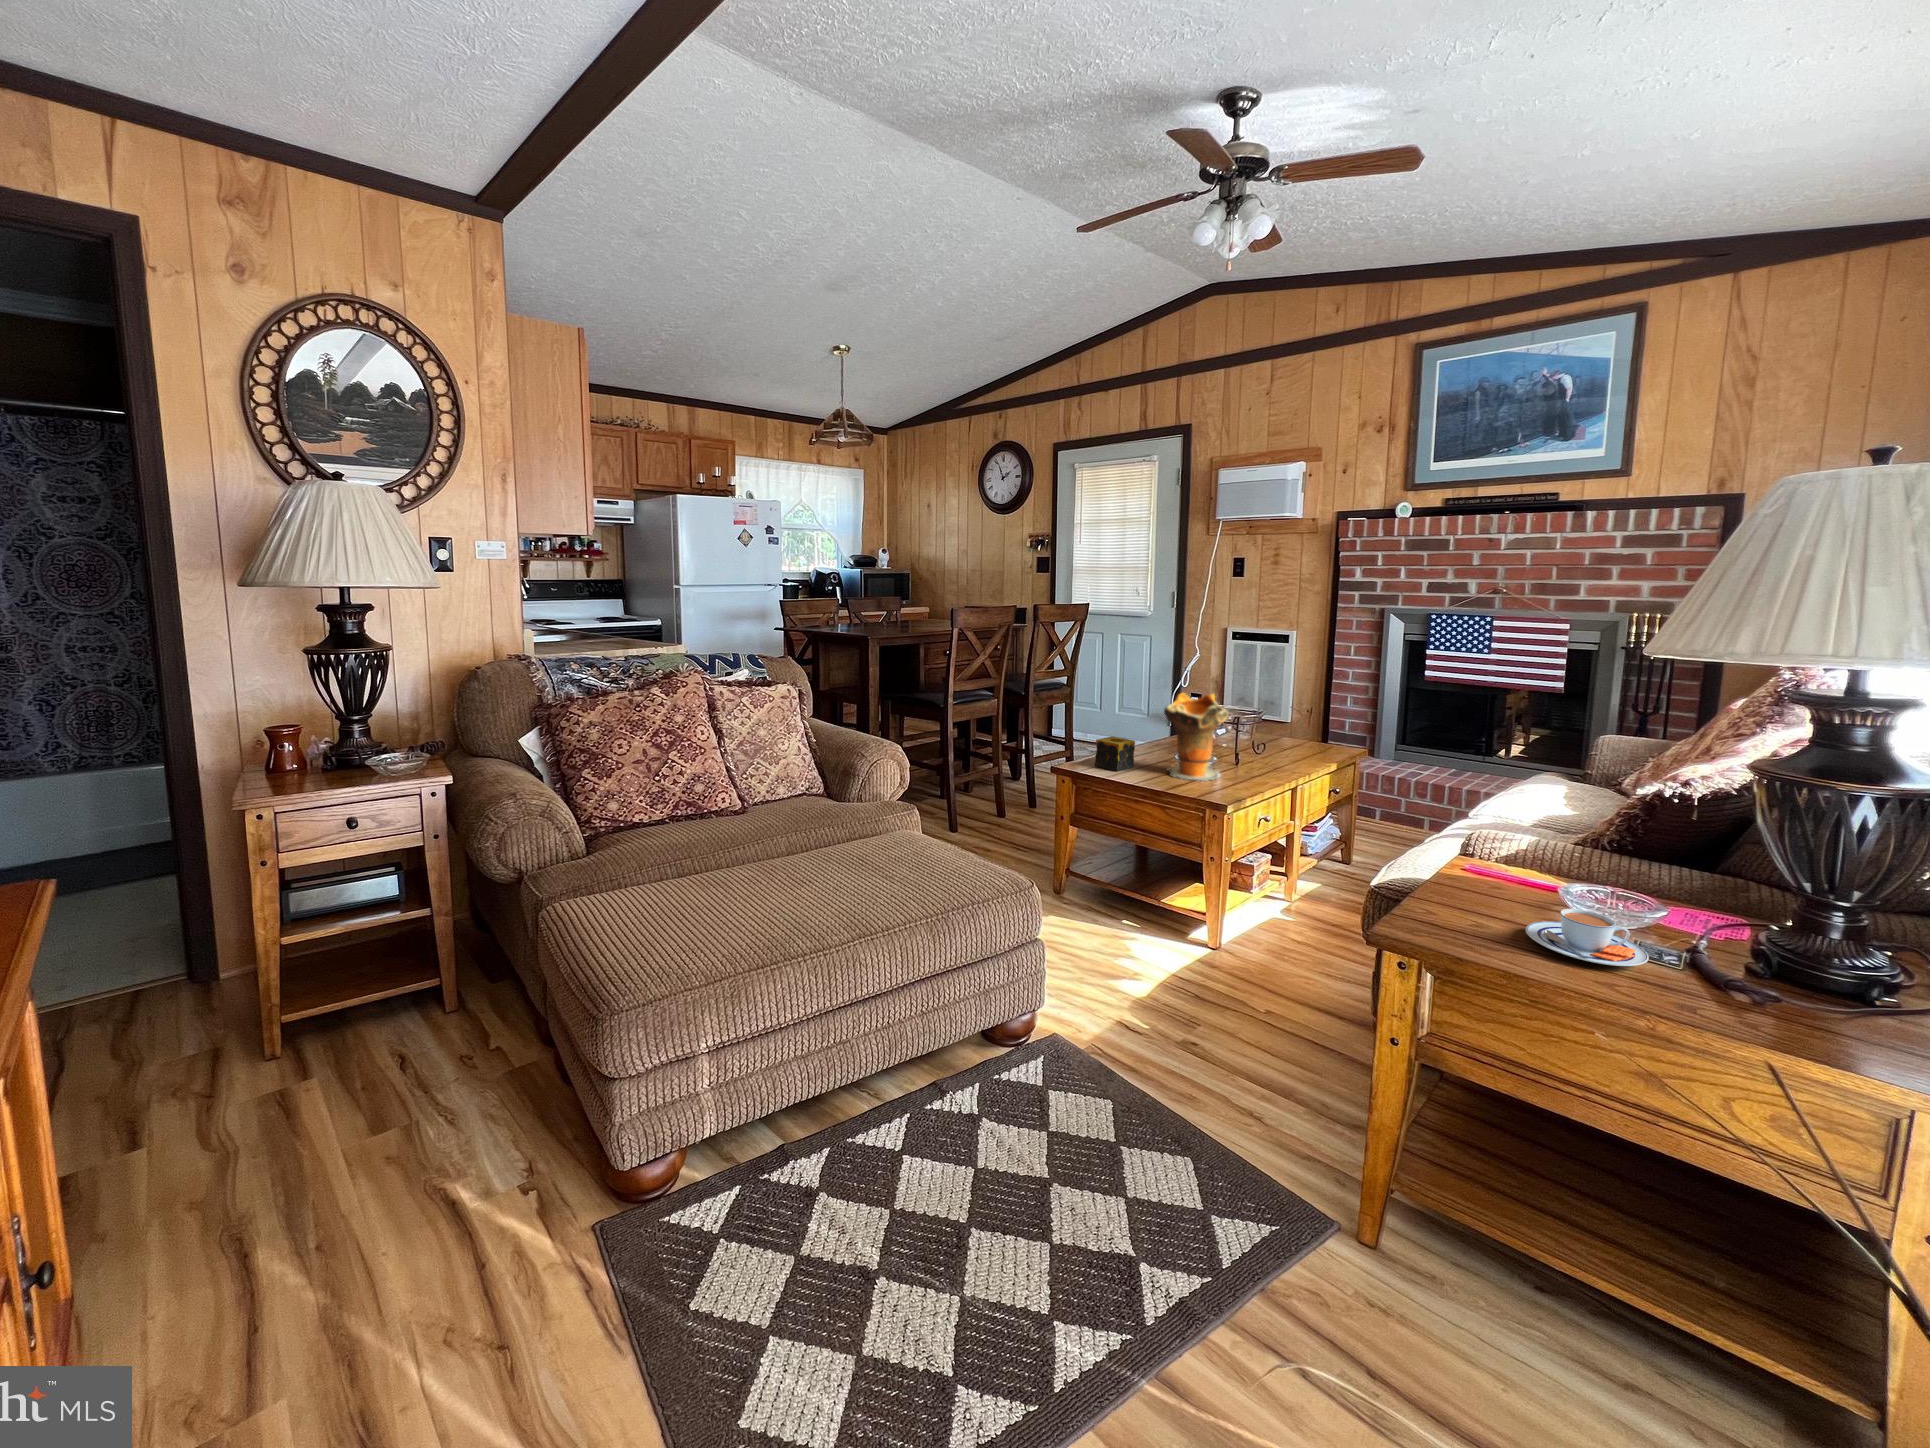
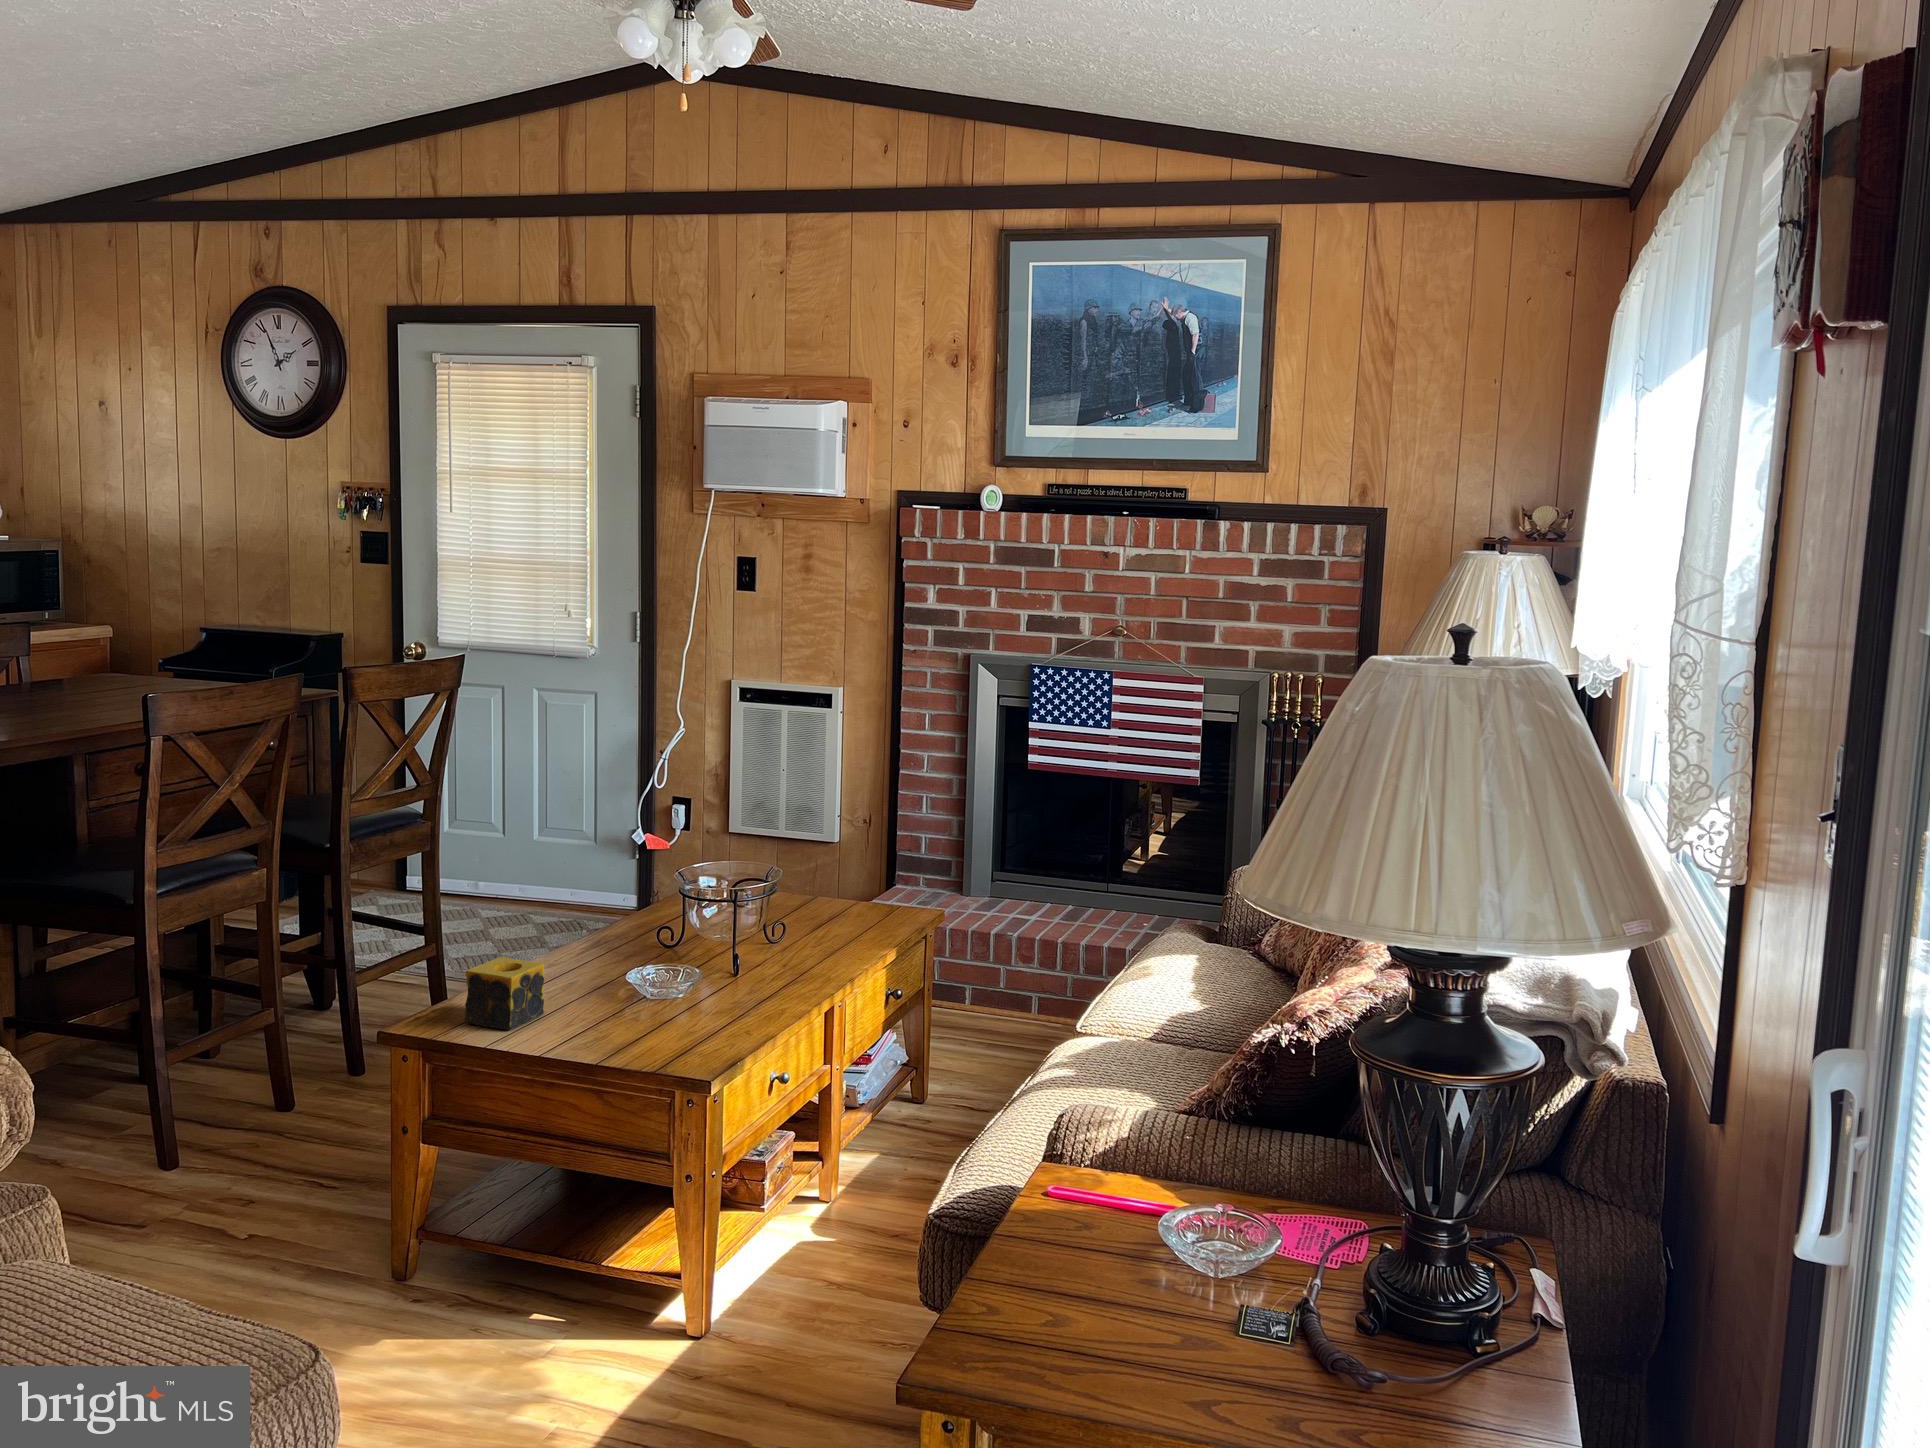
decorative vase: present [1164,693,1229,781] -> none [597,862,713,1032]
teacup: present [1526,909,1649,966] -> none [1112,1272,1252,1365]

